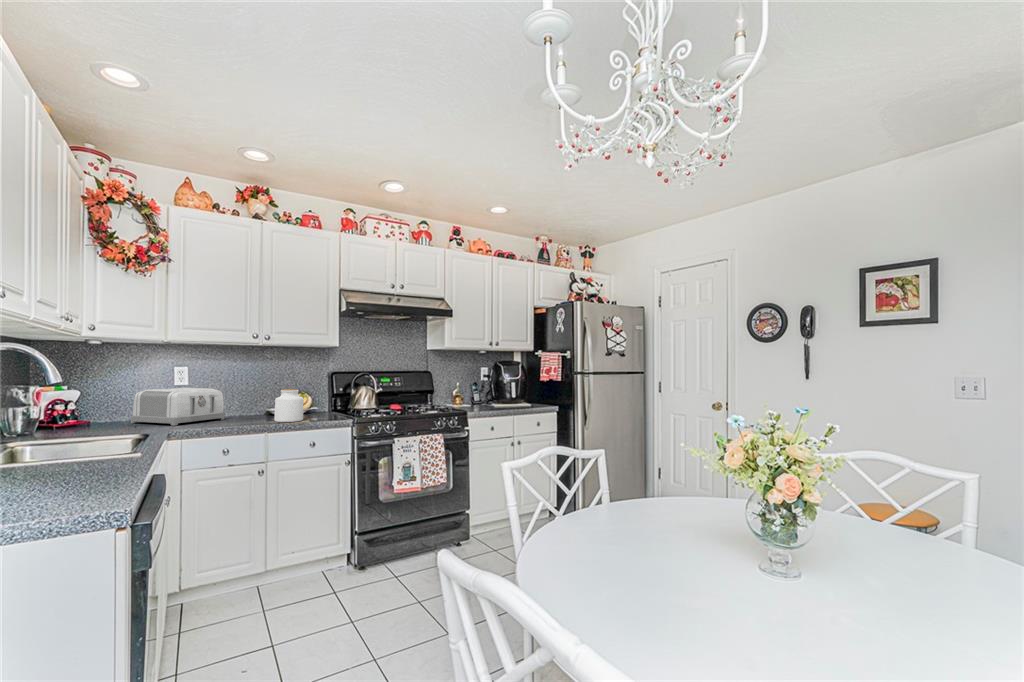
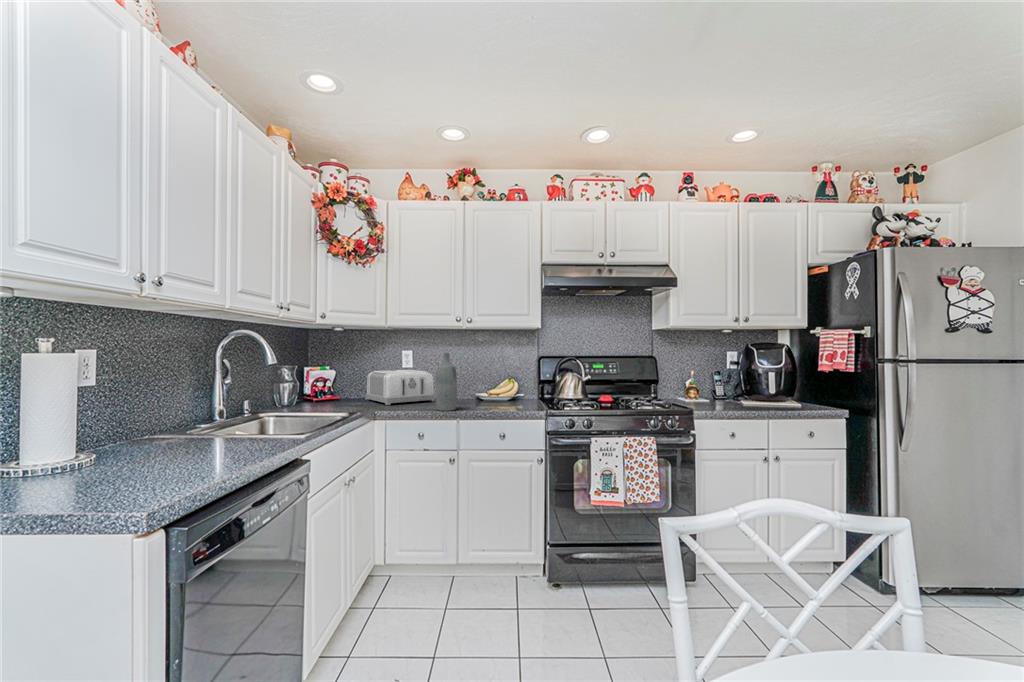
bottle: none [242,369,266,426] -> present [436,353,457,411]
jar: present [274,389,303,422] -> none [470,374,497,409]

